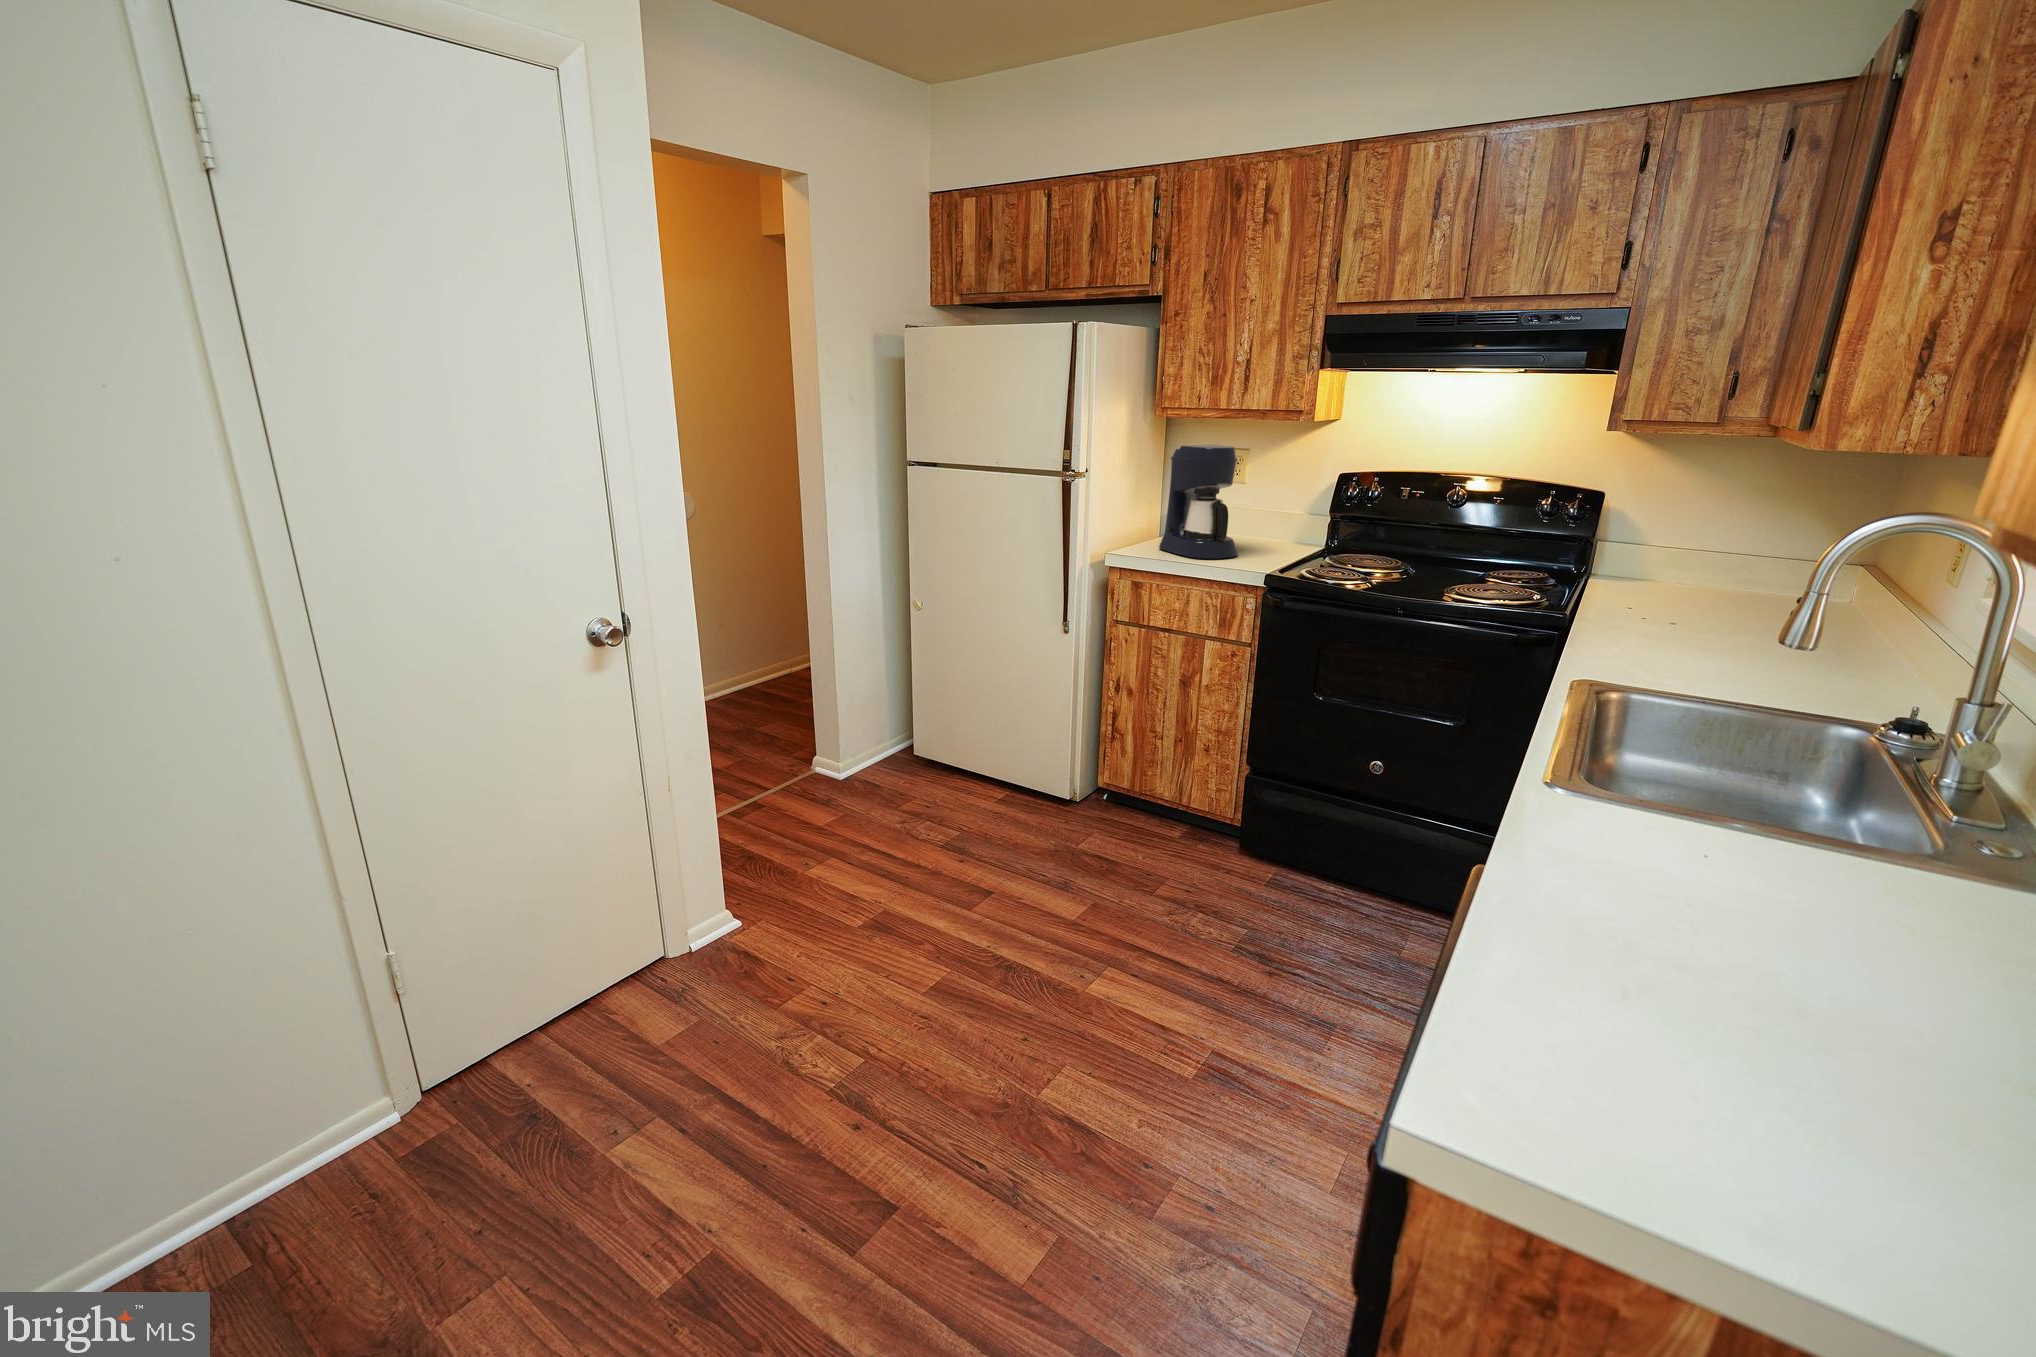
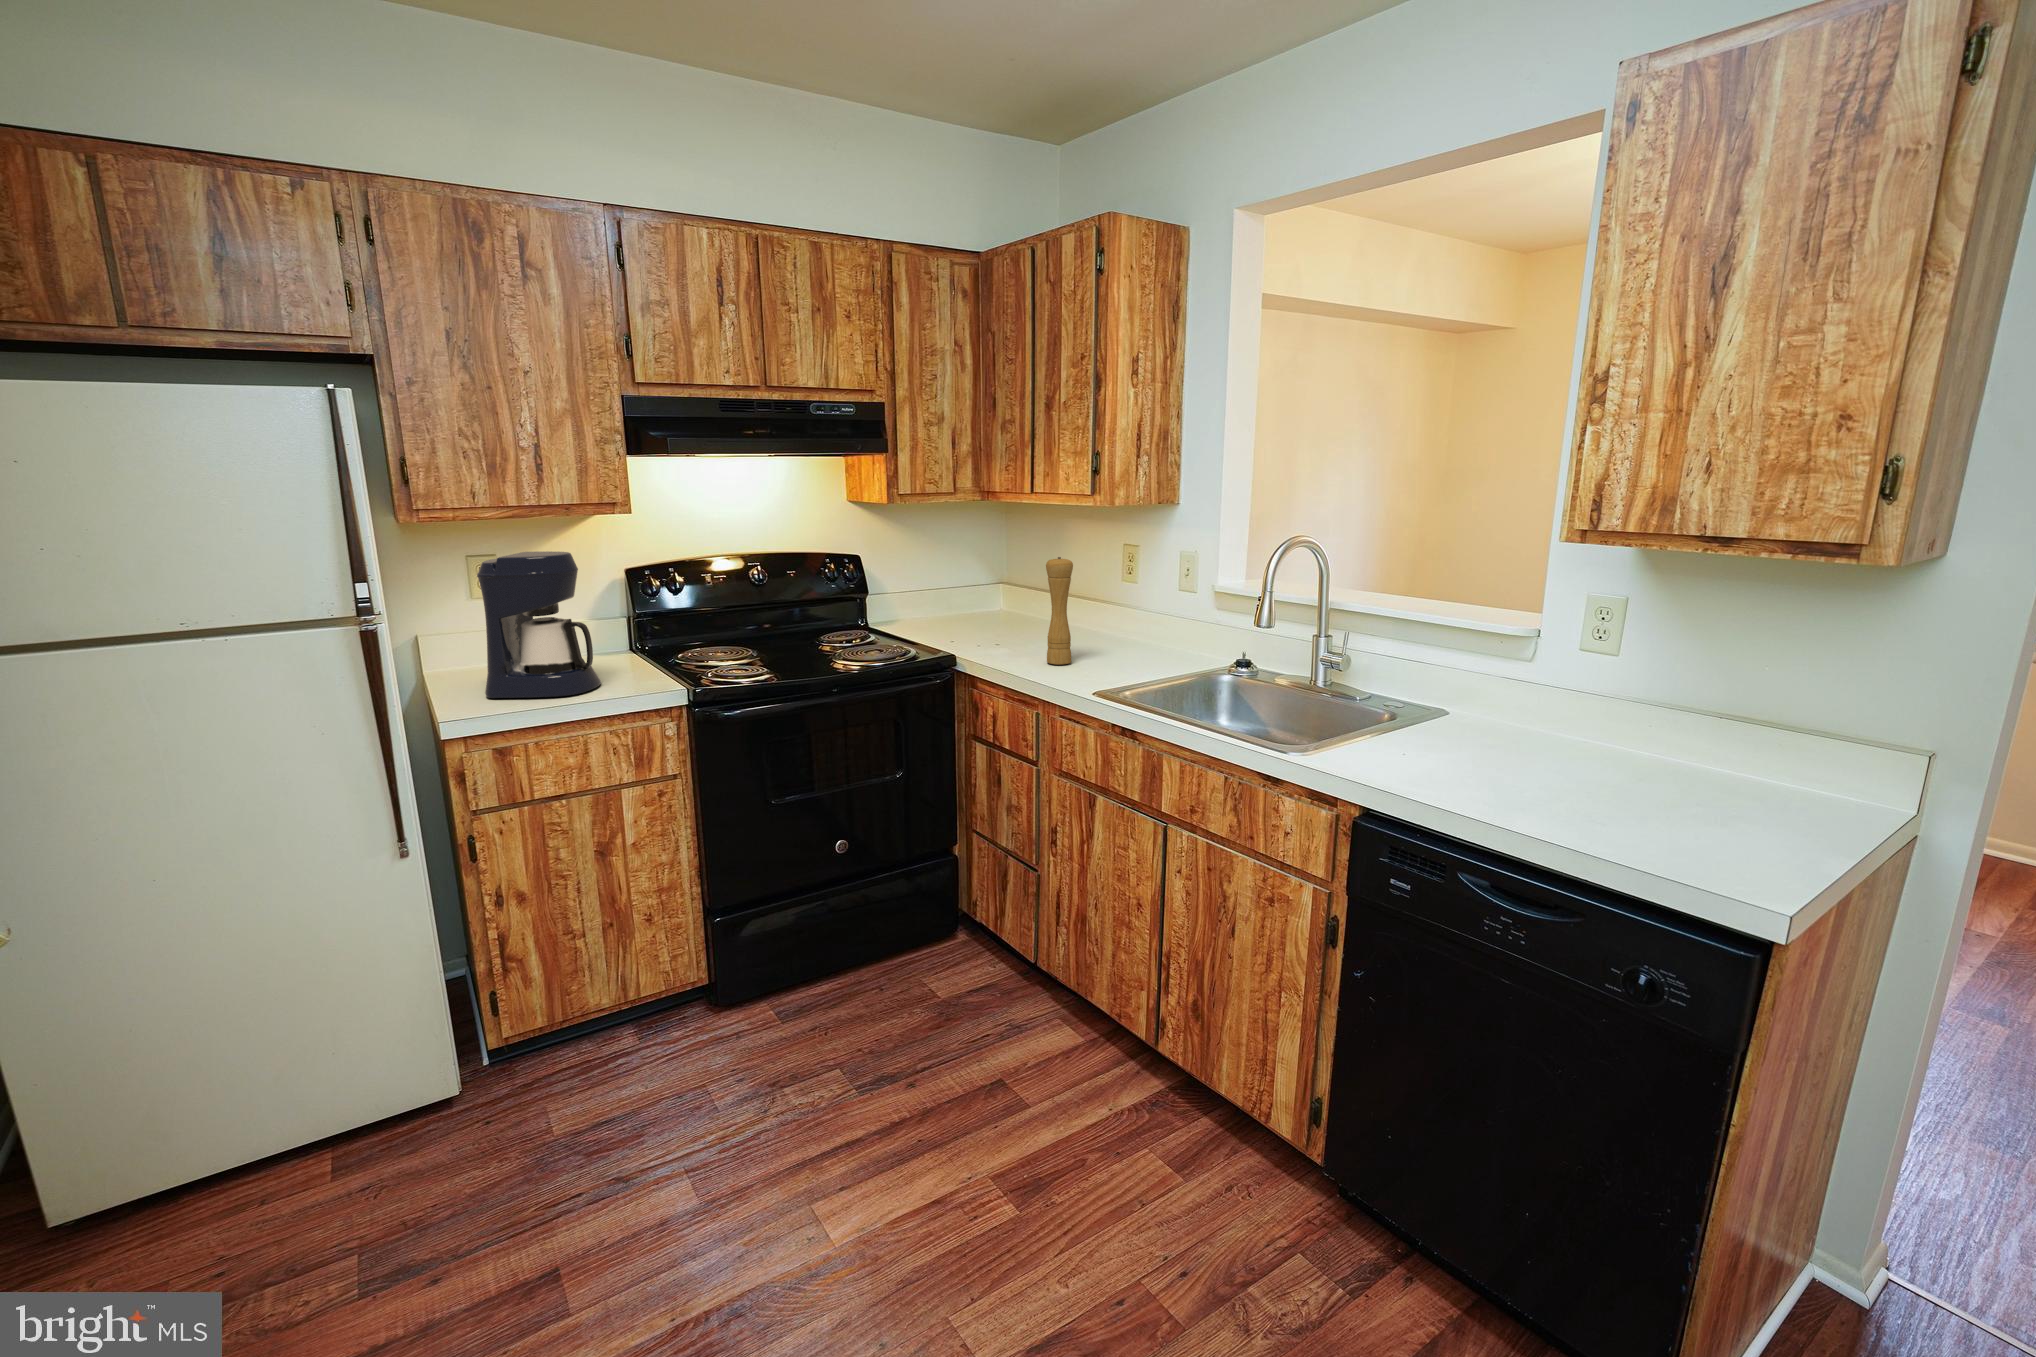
pepper mill: none [1635,512,1707,655] -> present [1046,557,1073,665]

